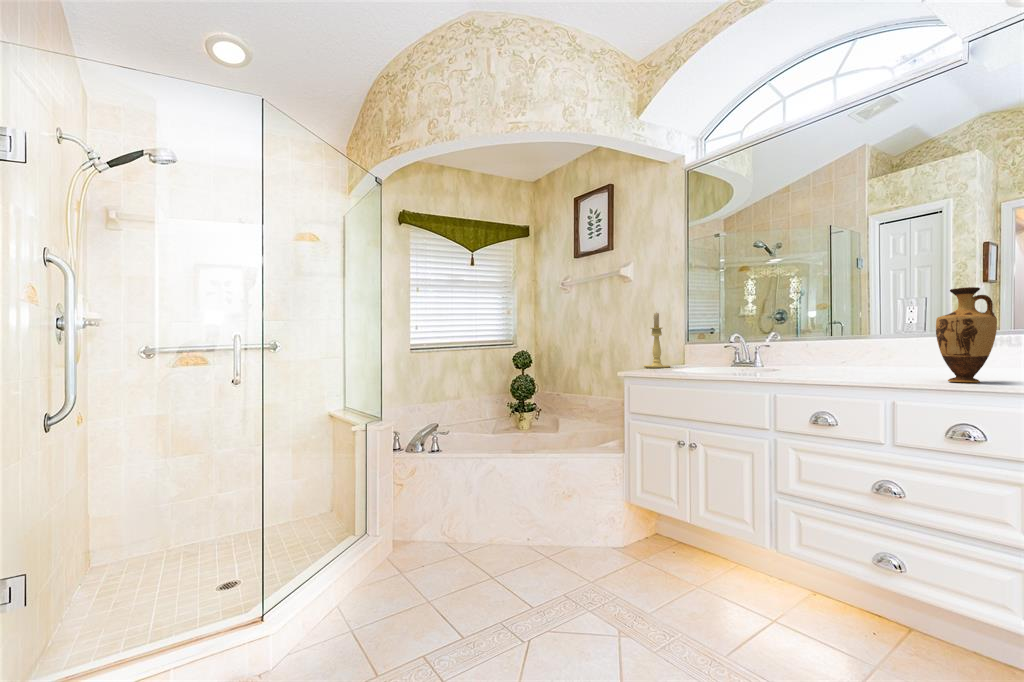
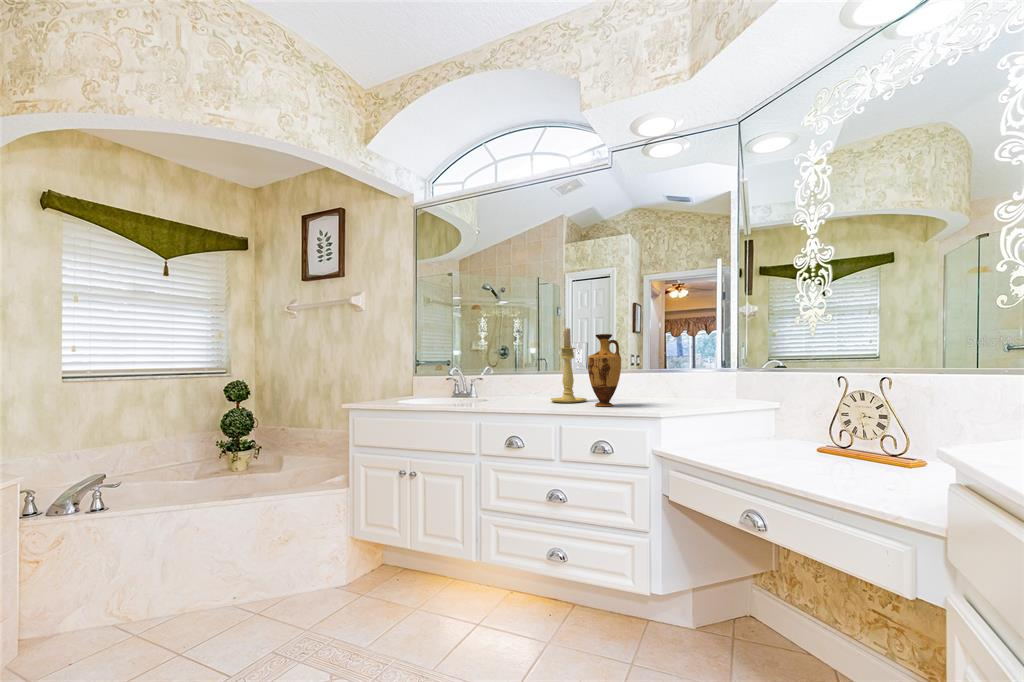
candle holder: present [644,313,670,368] -> present [551,328,586,403]

